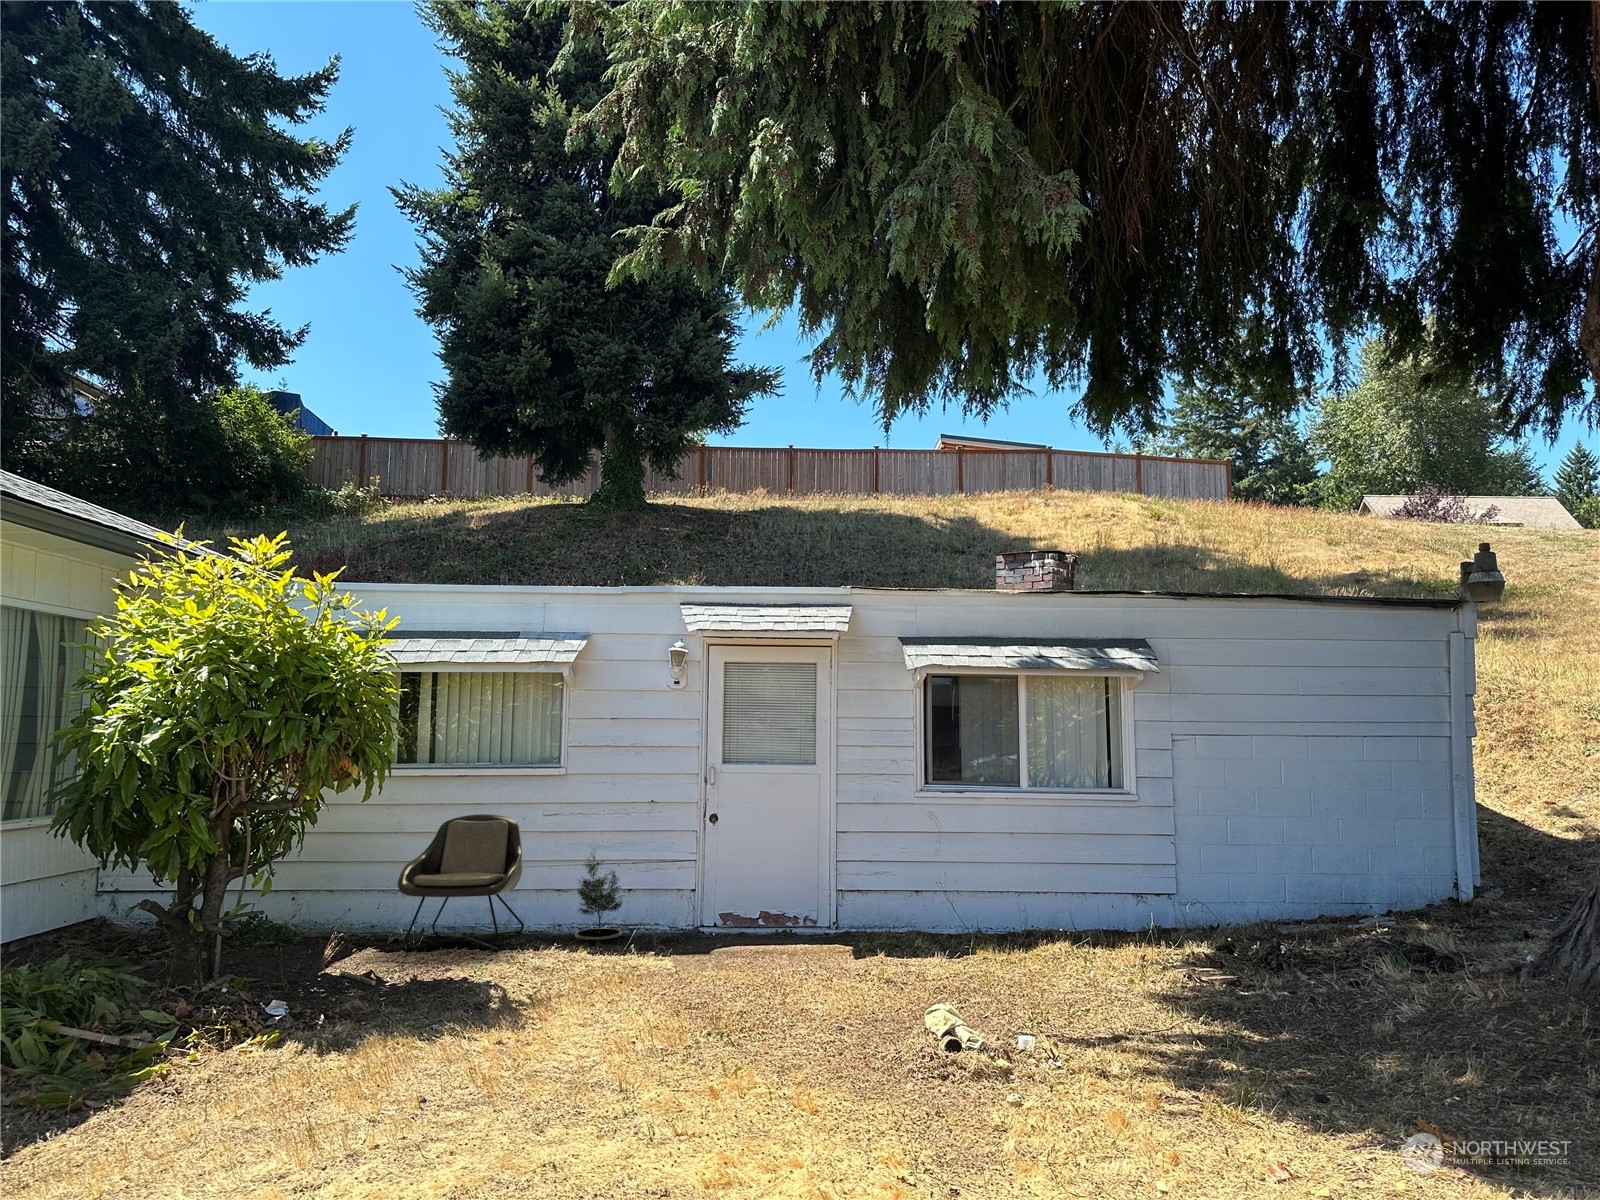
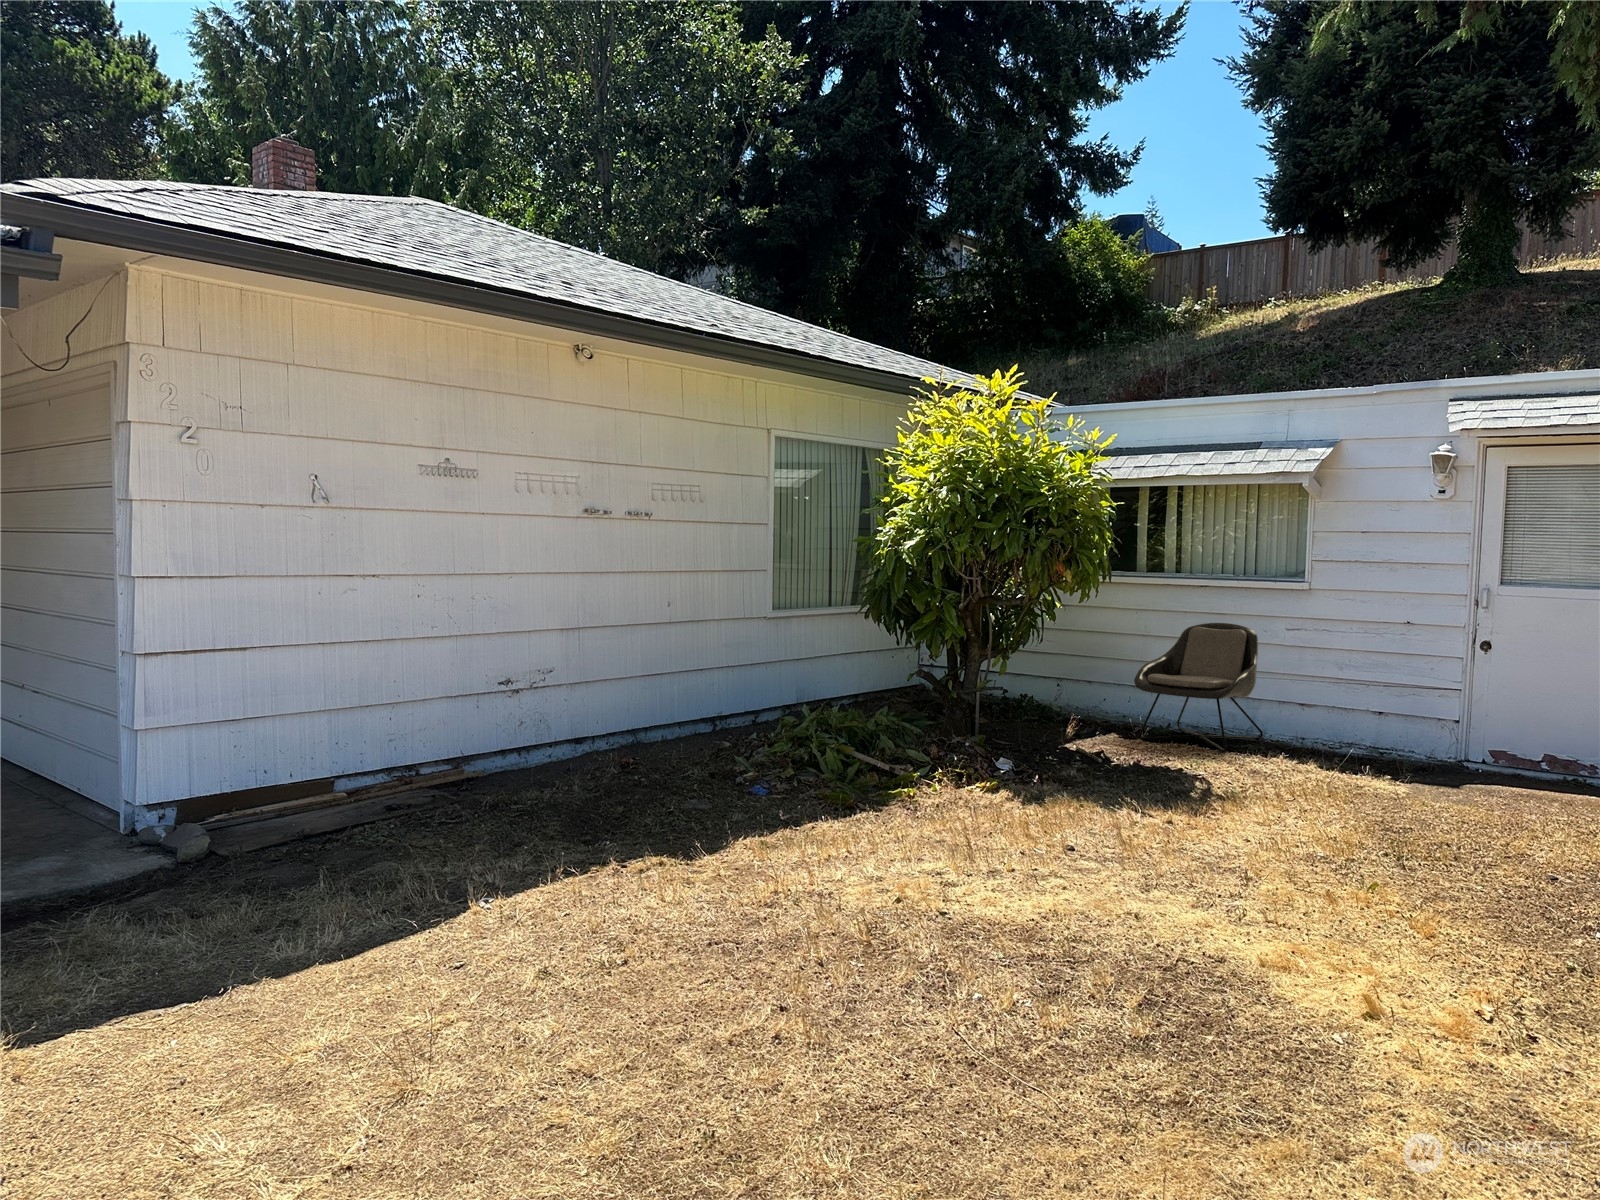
potted tree: present [575,854,624,940] -> none [1310,668,1370,758]

